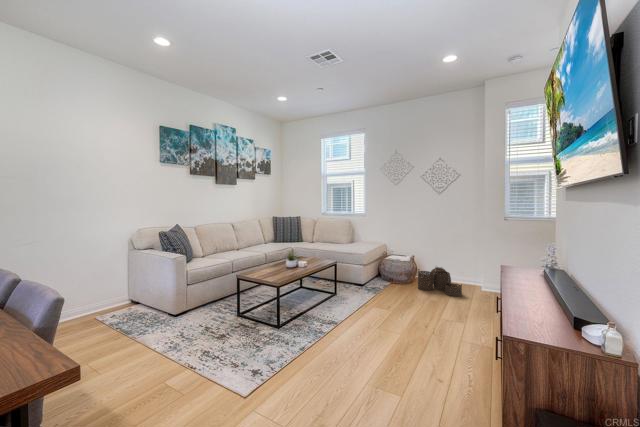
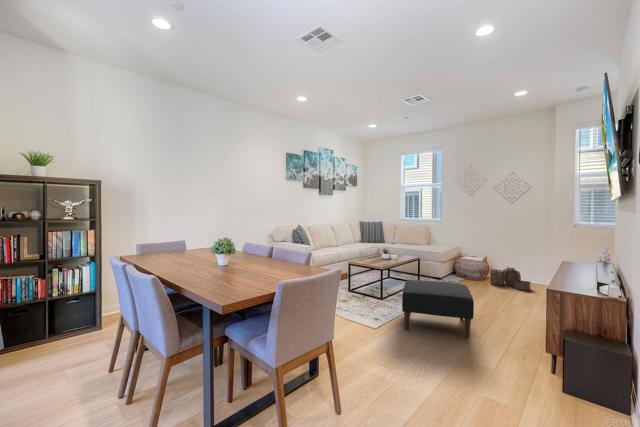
ottoman: none [285,304,395,406] -> present [402,280,474,338]

